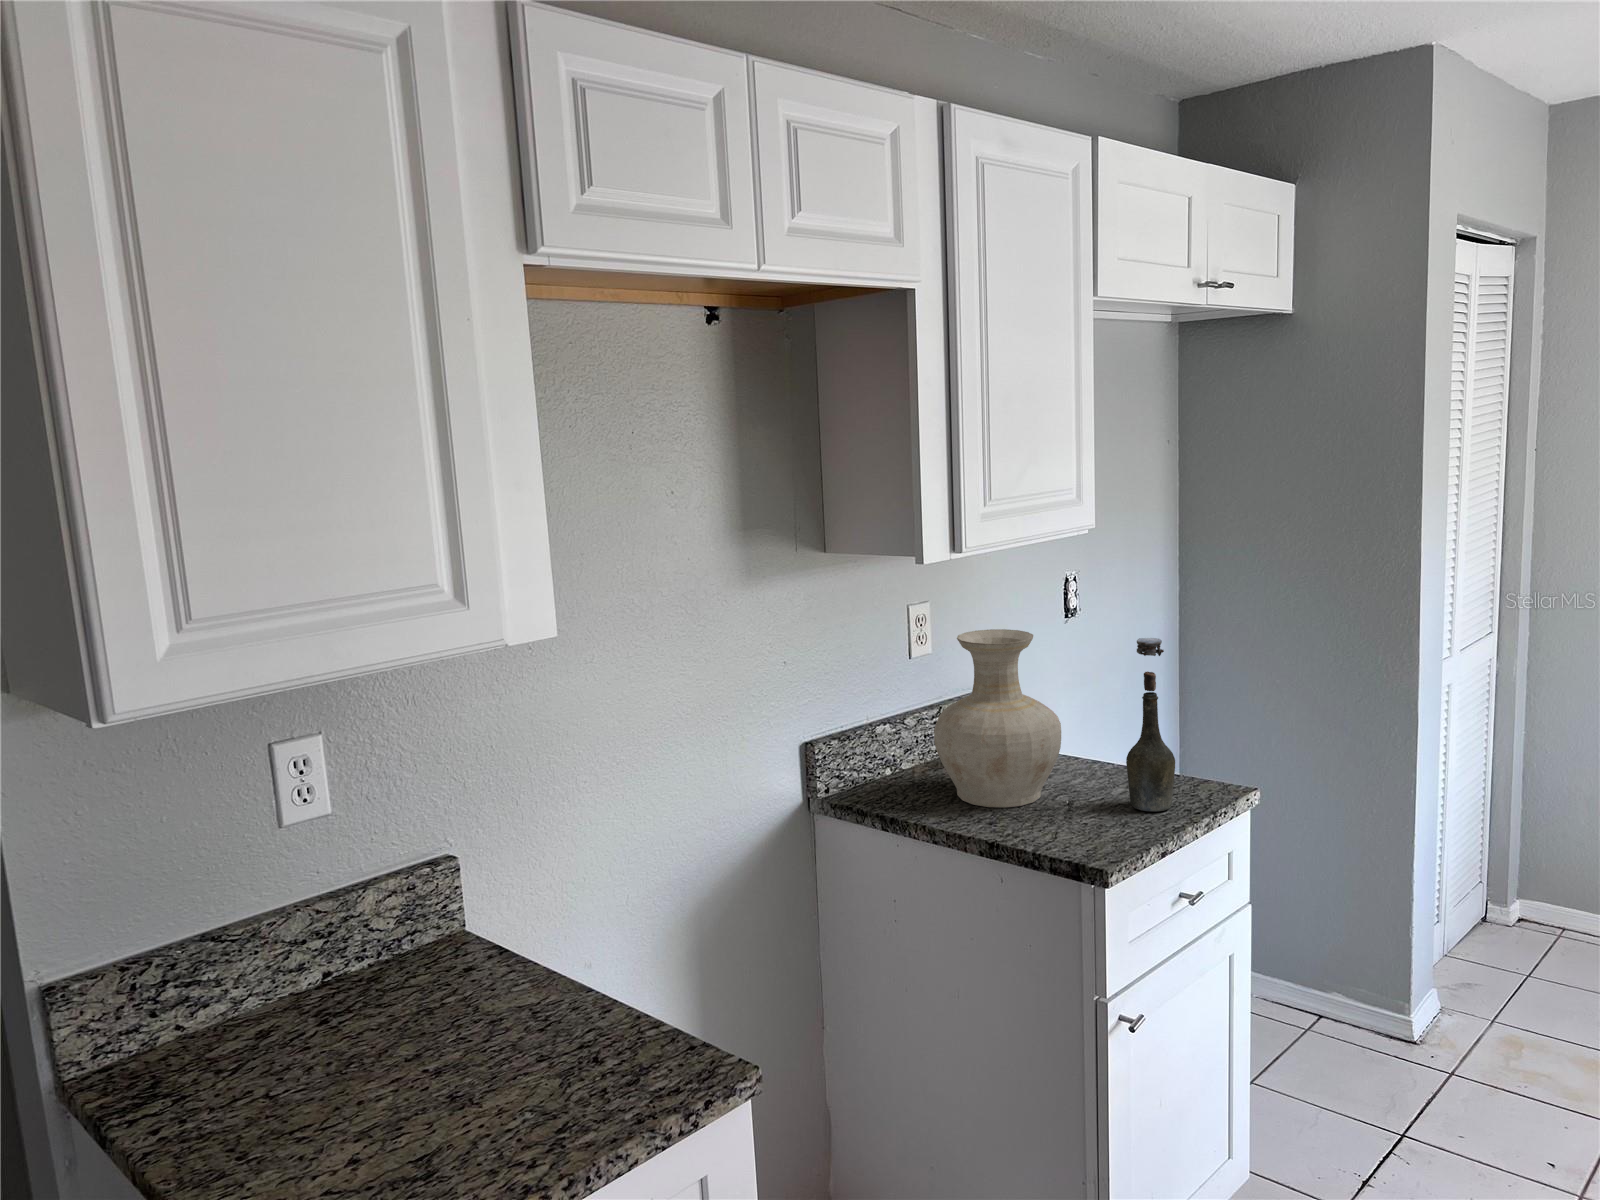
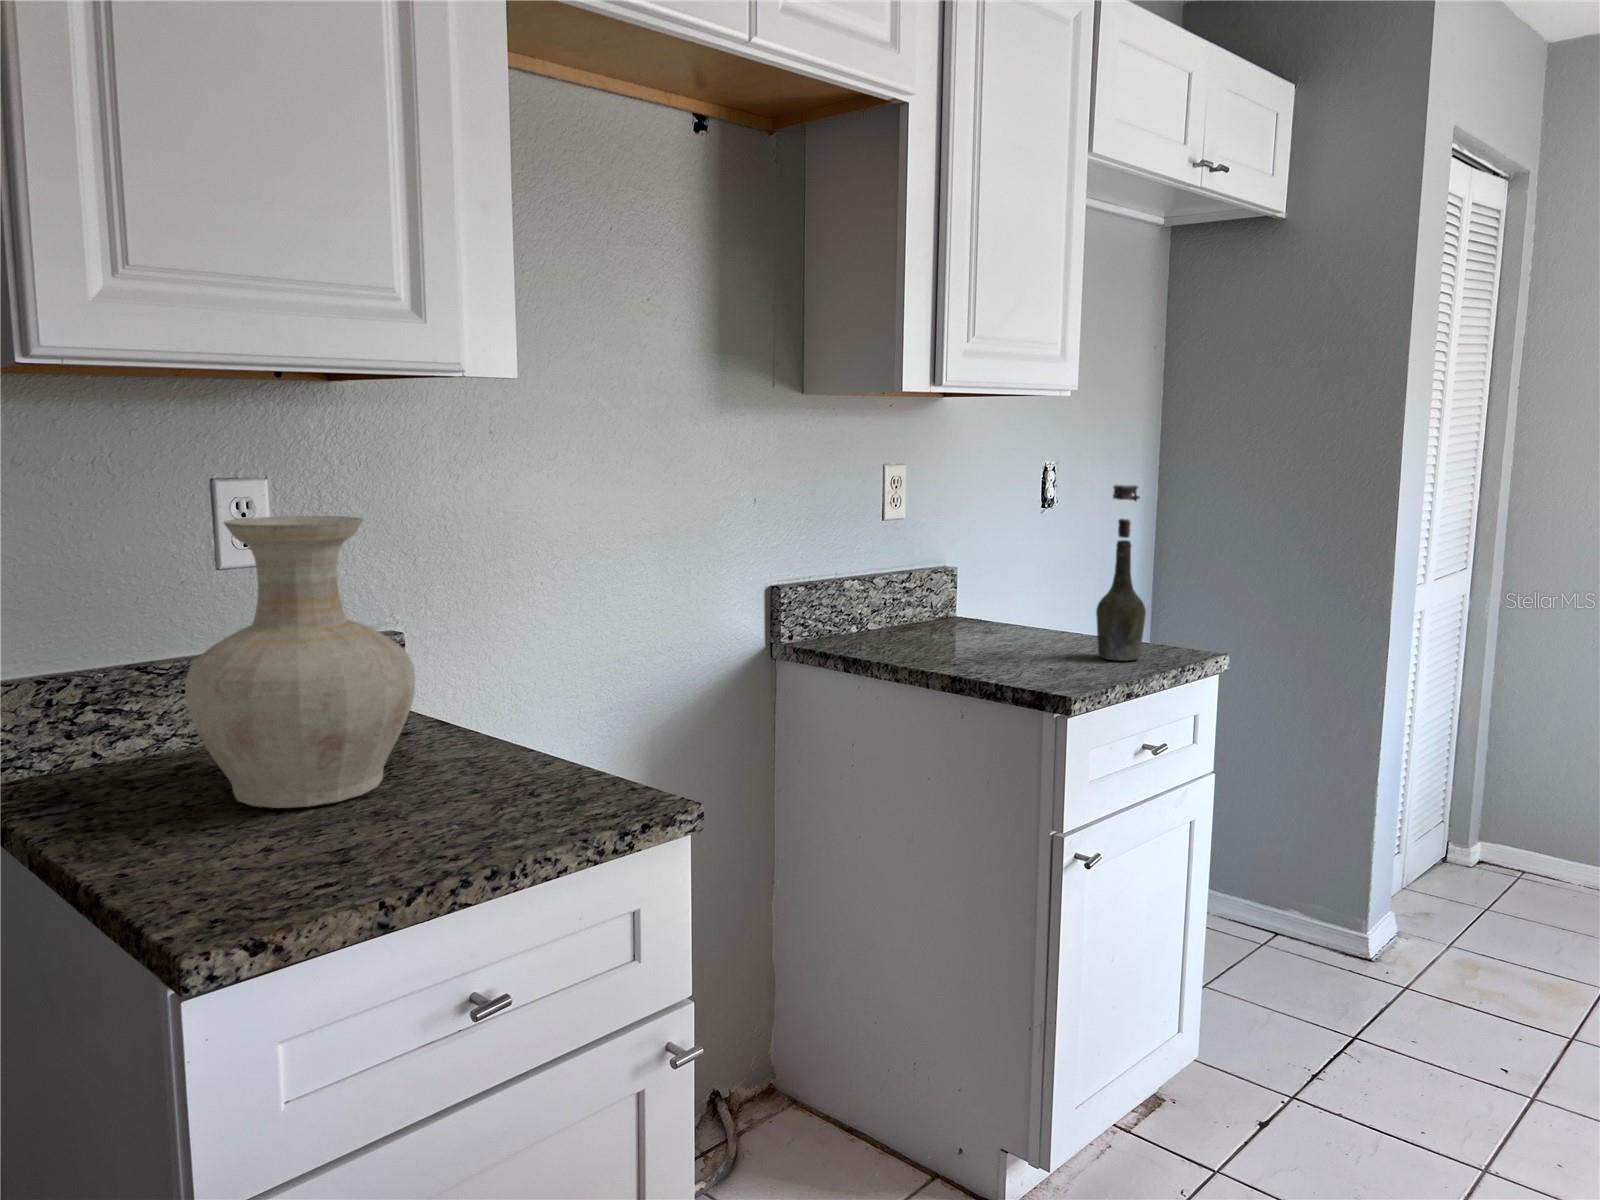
vase: present [934,629,1061,808] -> present [185,516,415,808]

